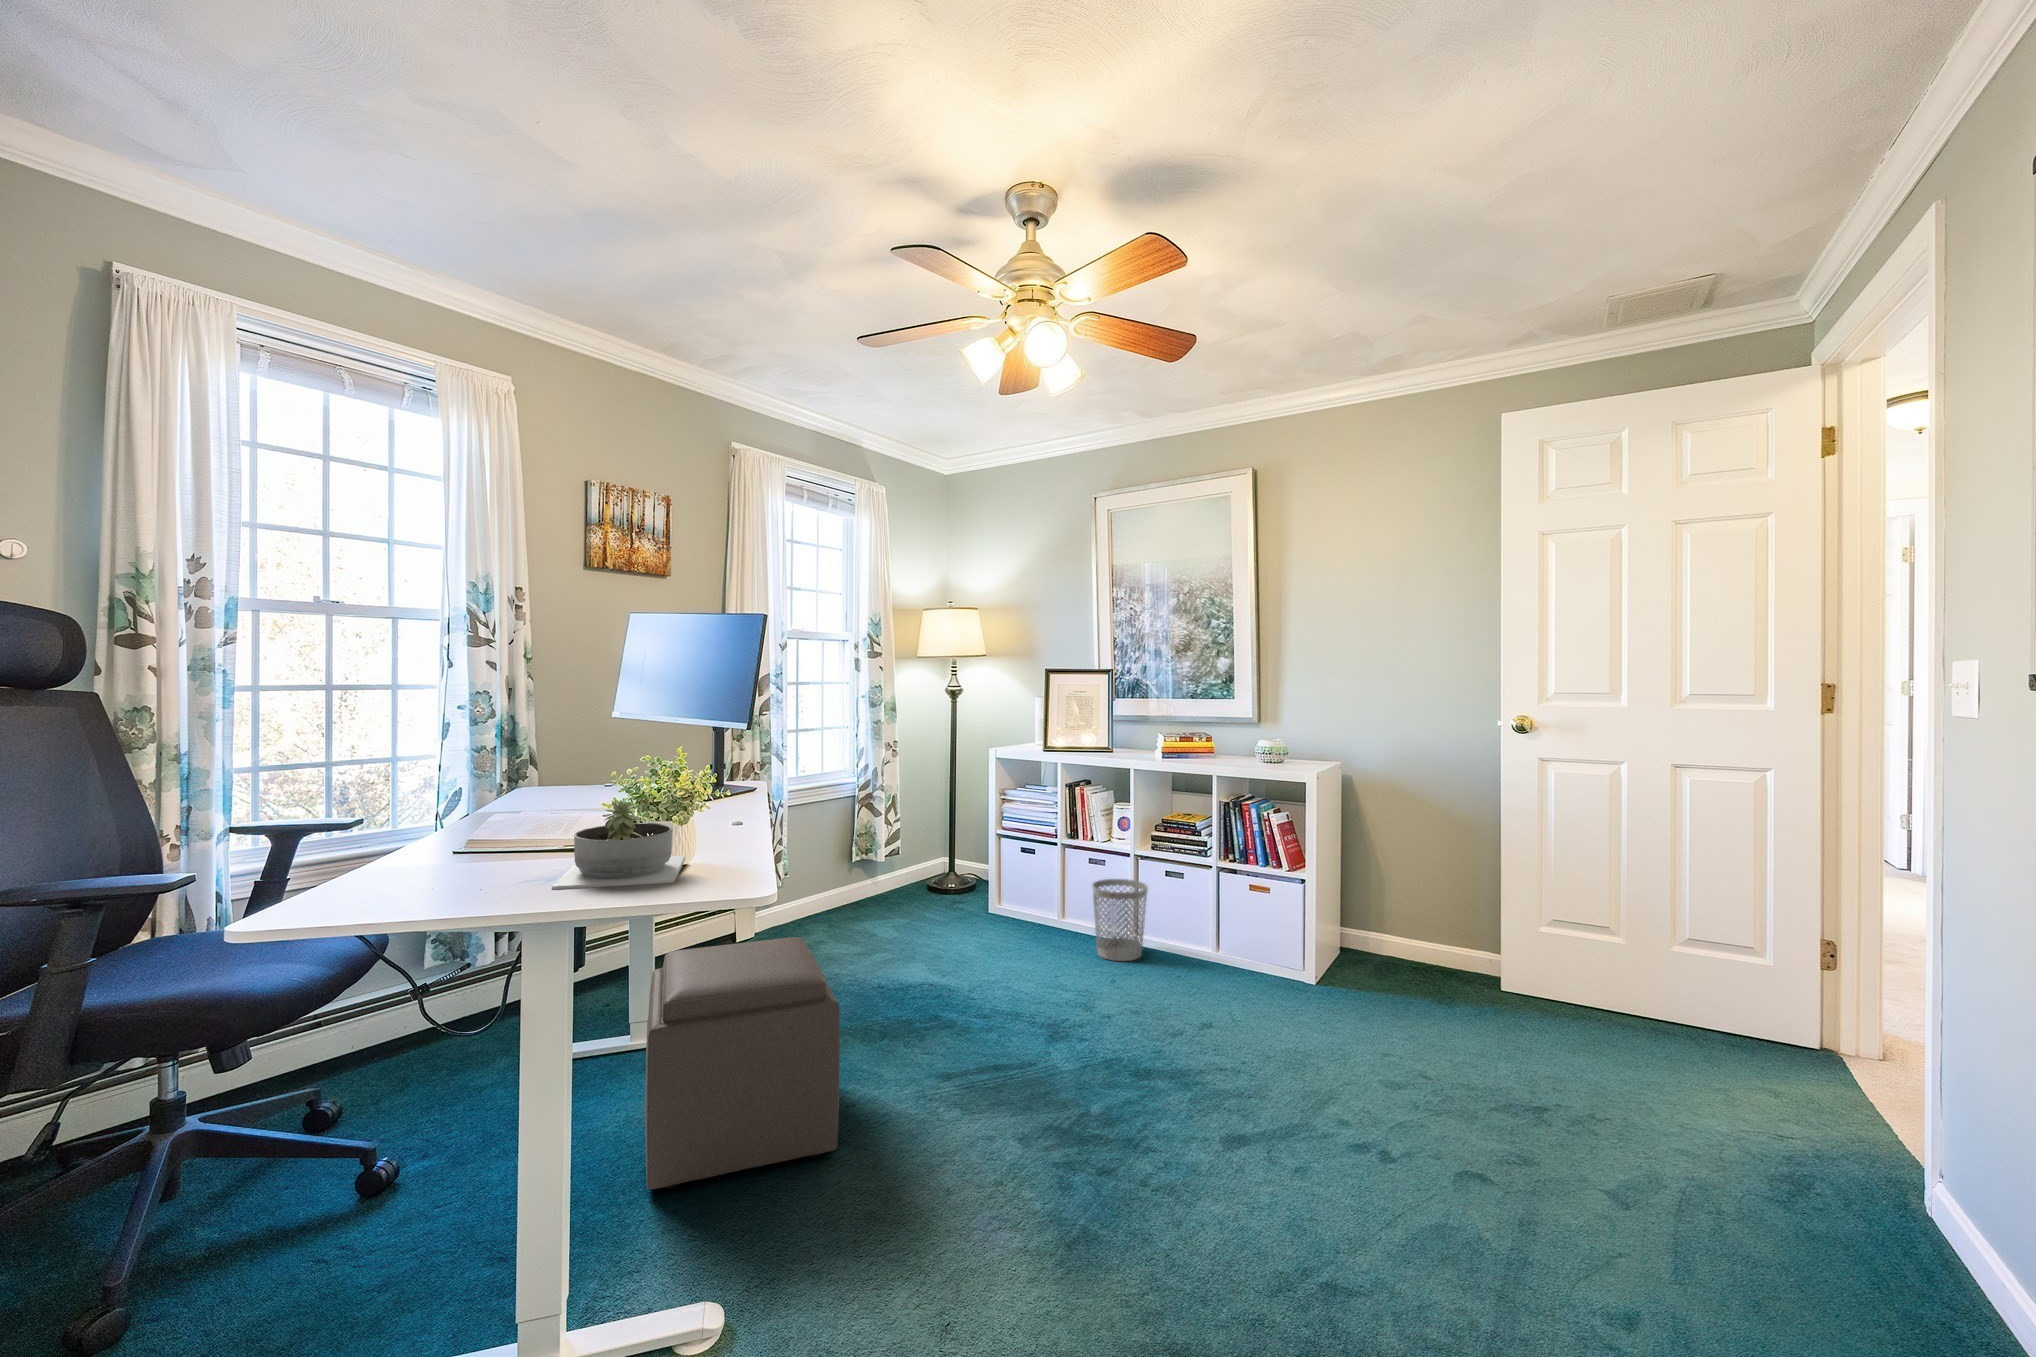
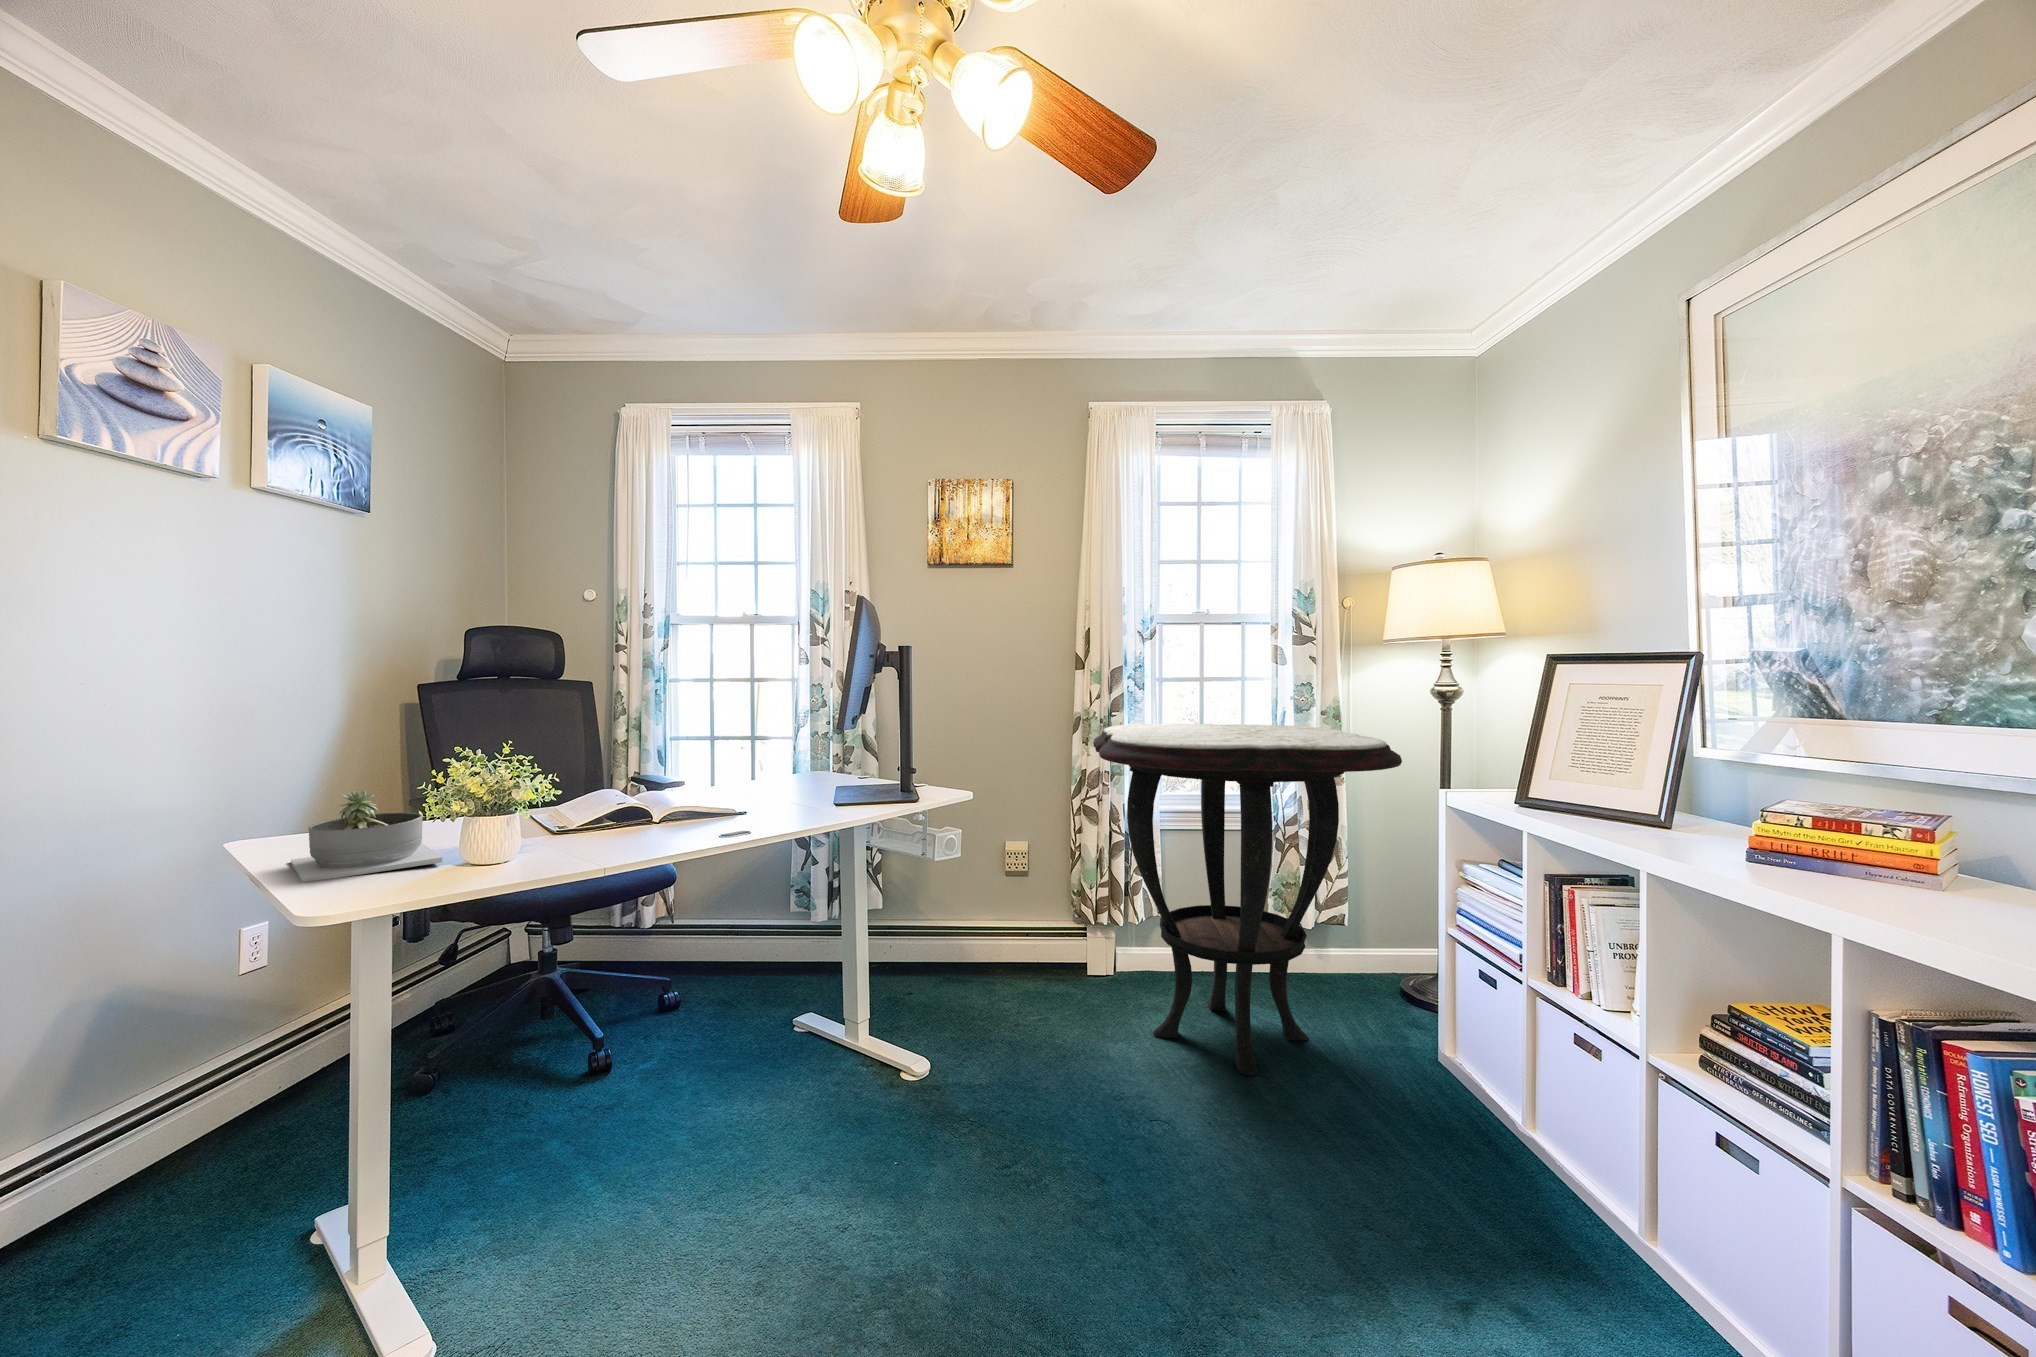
side table: none [771,717,1001,956] -> present [1093,724,1402,1076]
wastebasket: present [1092,879,1148,961] -> none [1495,1087,1642,1306]
ottoman: present [645,937,840,1189] -> none [567,955,844,1271]

